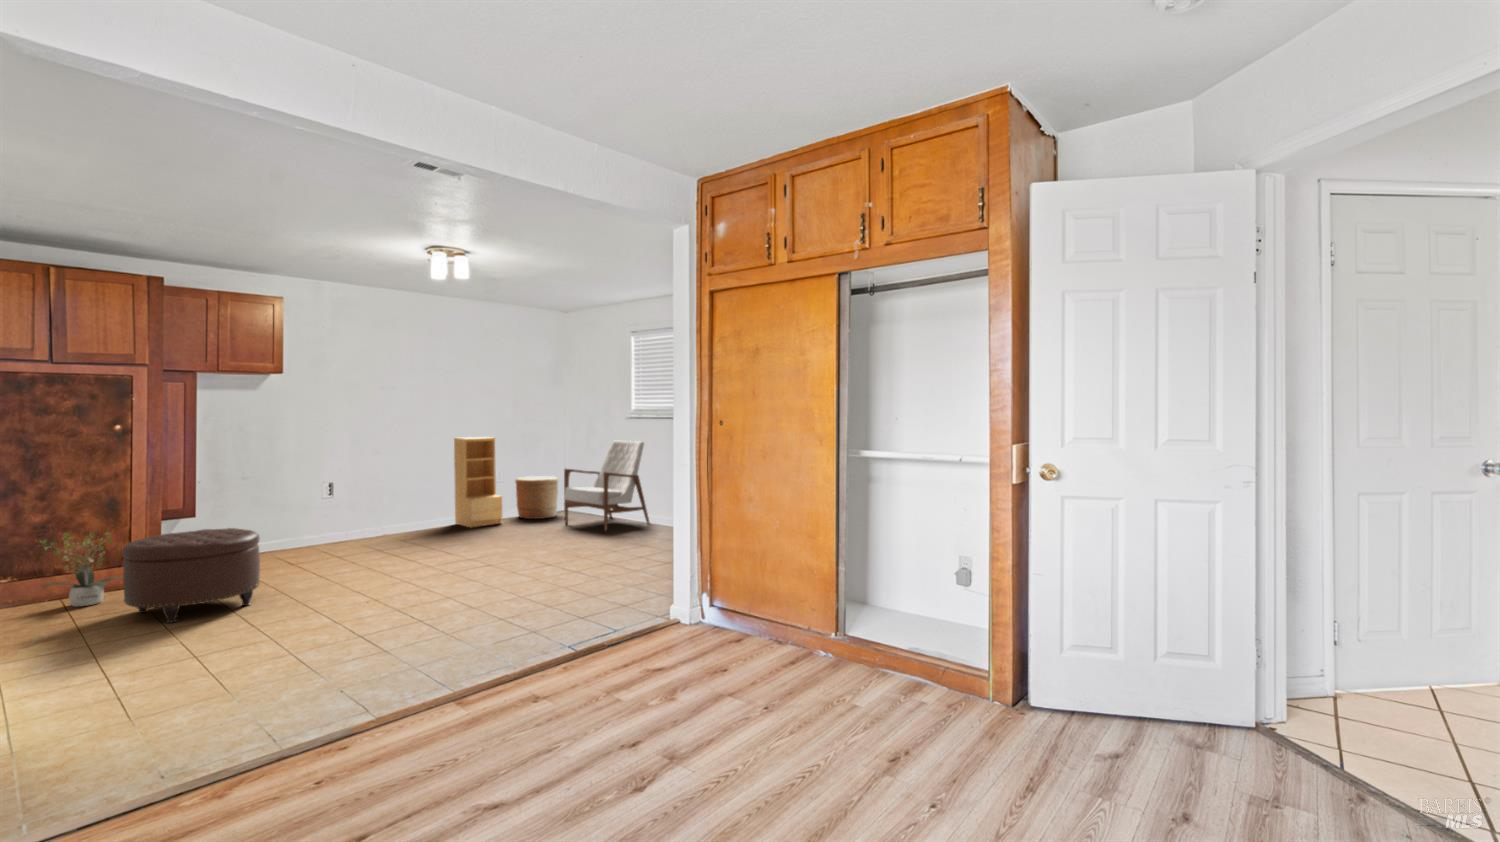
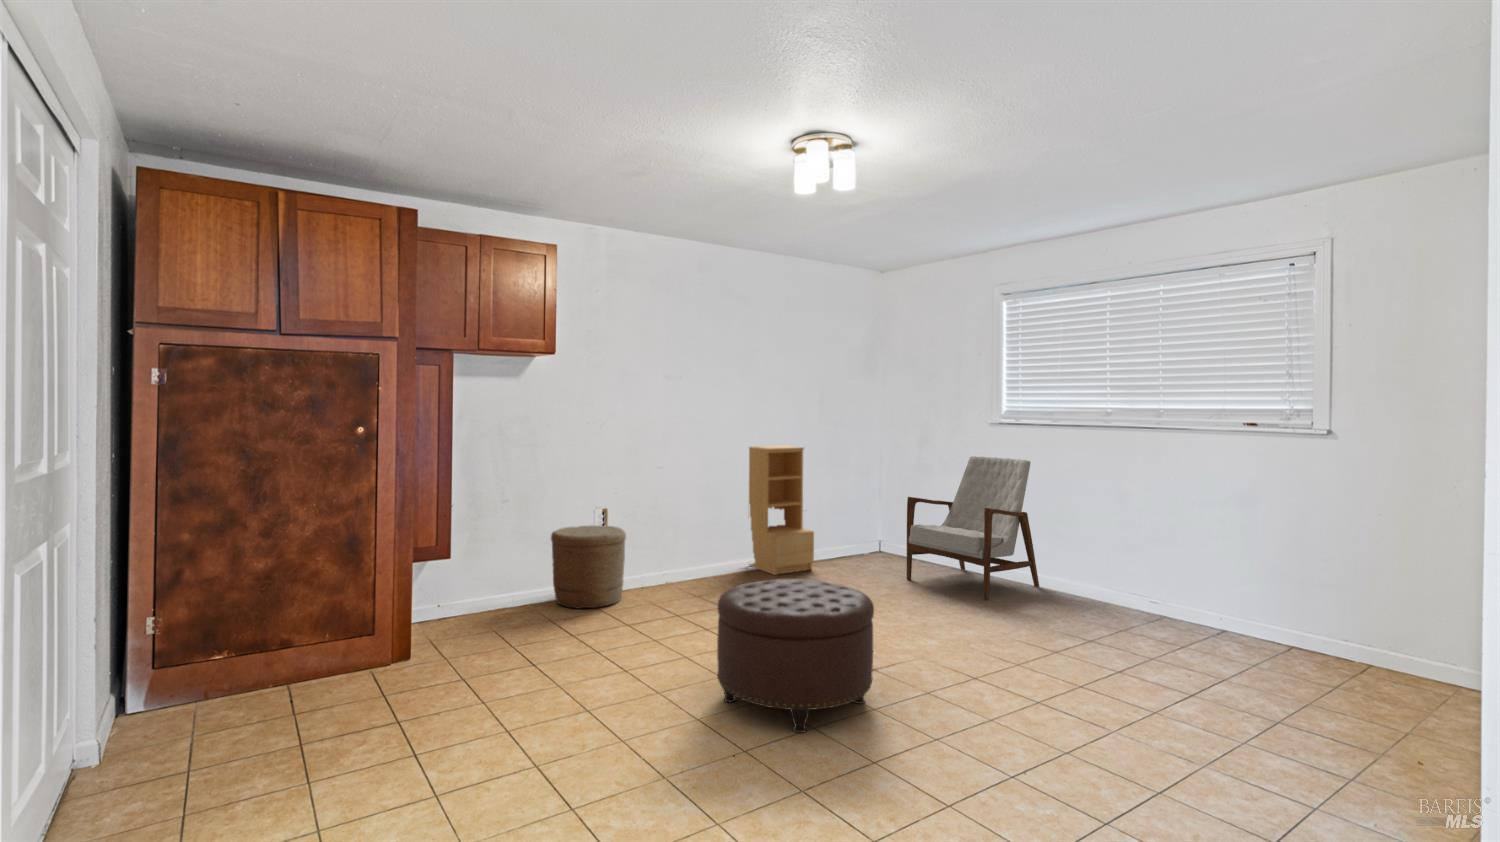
woven basket: present [515,476,558,519] -> present [551,525,626,609]
ottoman: present [122,528,260,623] -> present [717,579,874,733]
potted plant: present [35,532,120,607] -> none [250,585,365,706]

